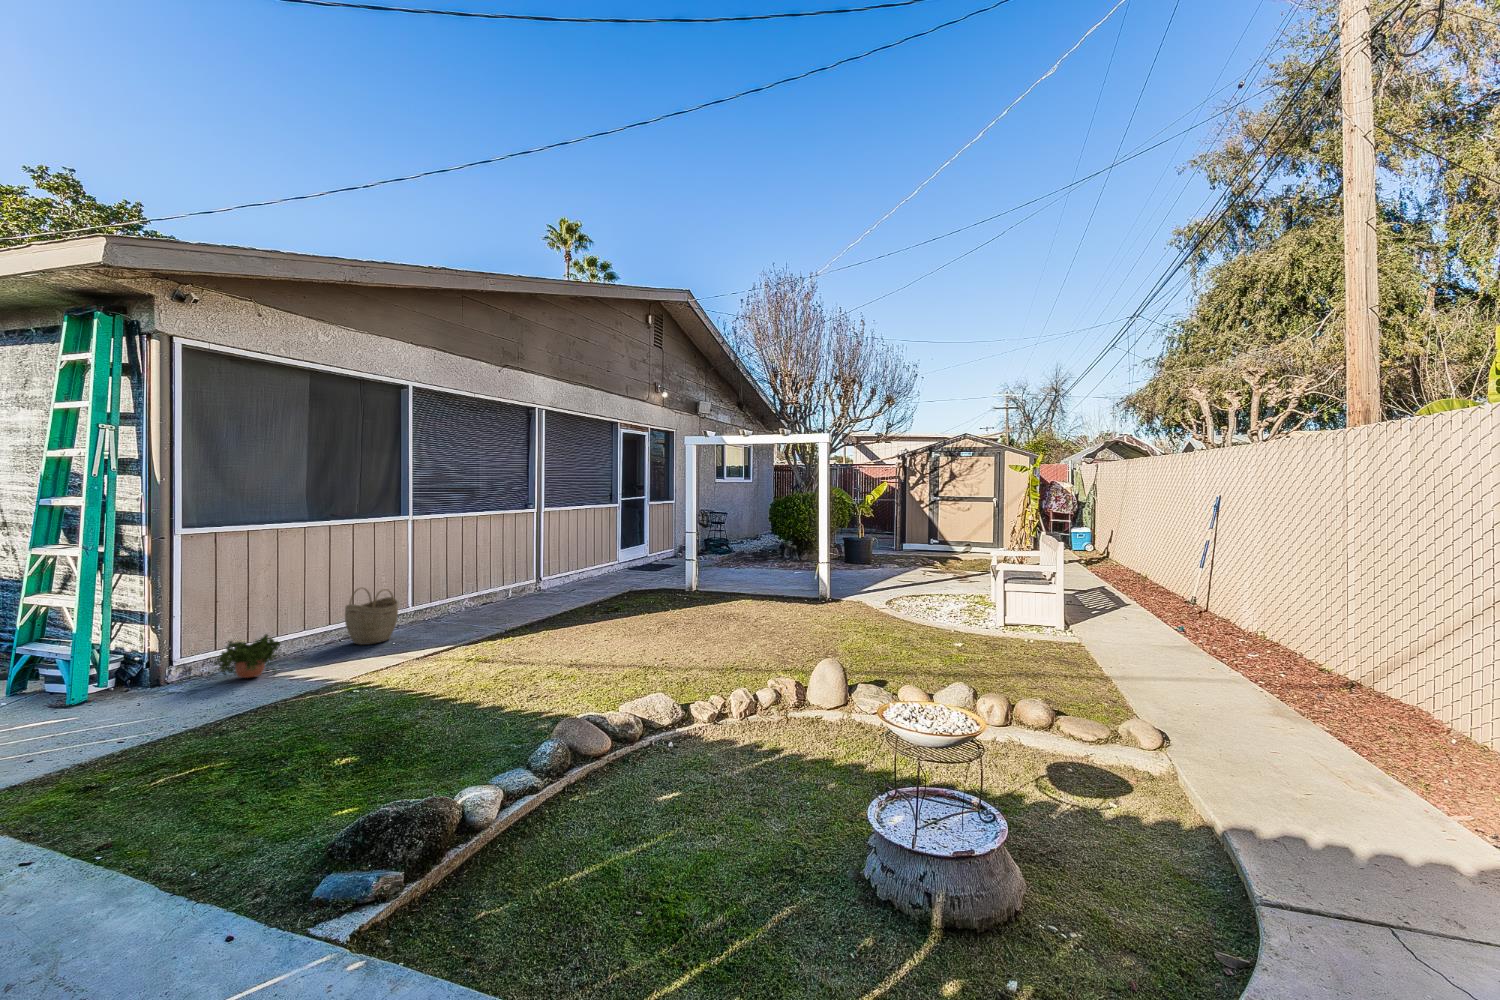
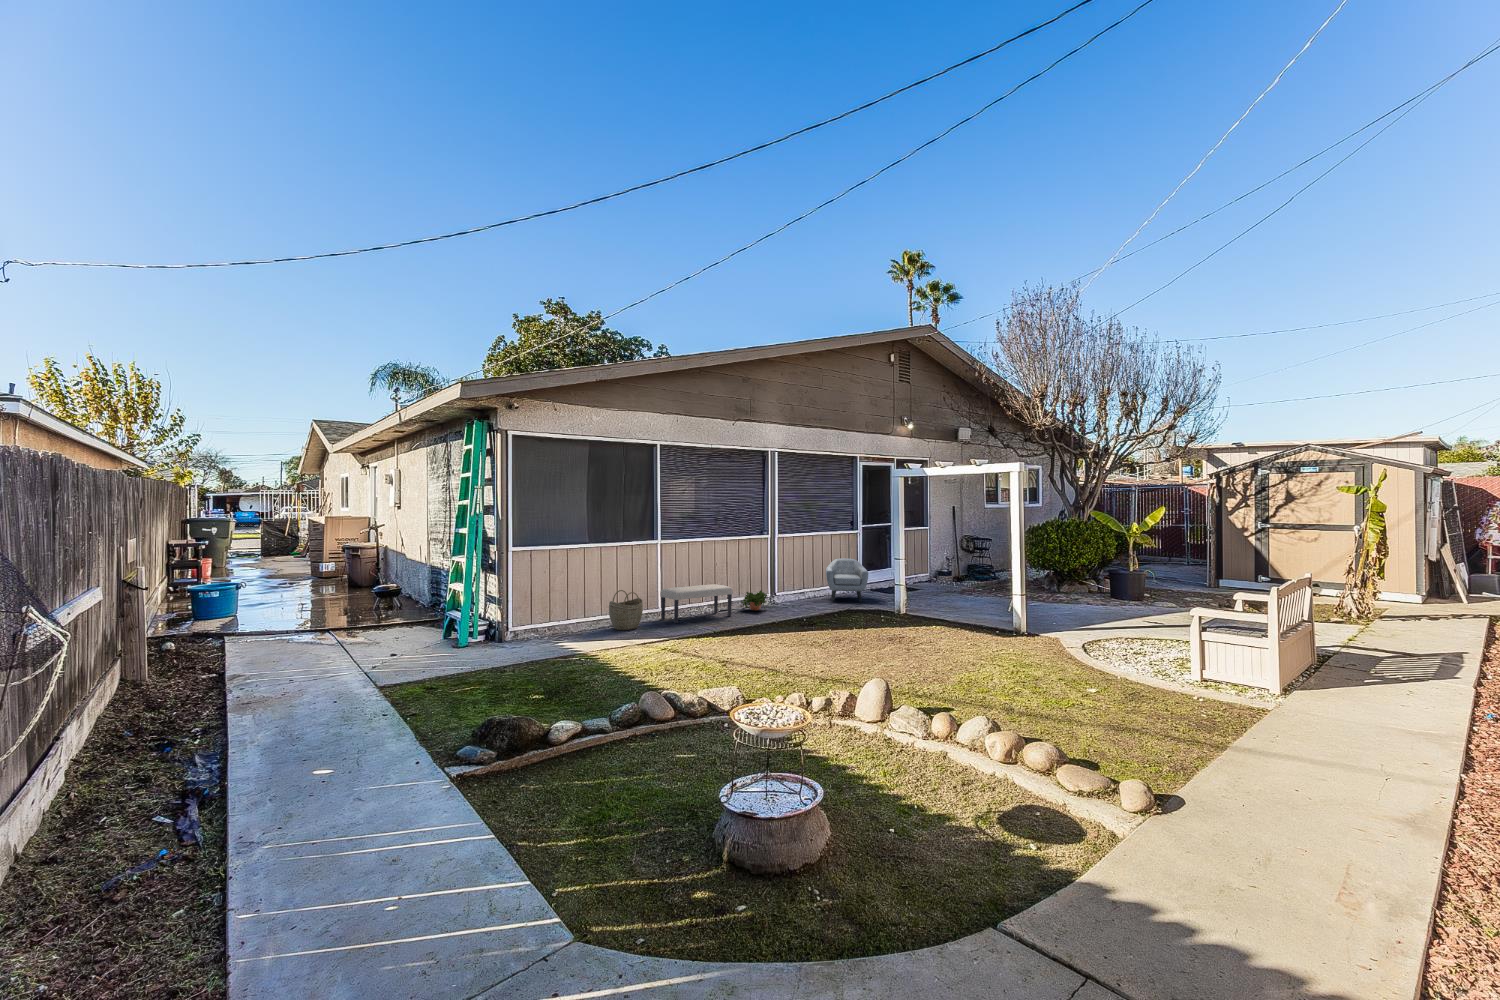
armchair: none [591,537,643,586] -> present [826,558,868,602]
bench: none [411,573,507,627] -> present [660,584,733,623]
potted plant: present [214,634,280,678] -> present [742,591,767,610]

